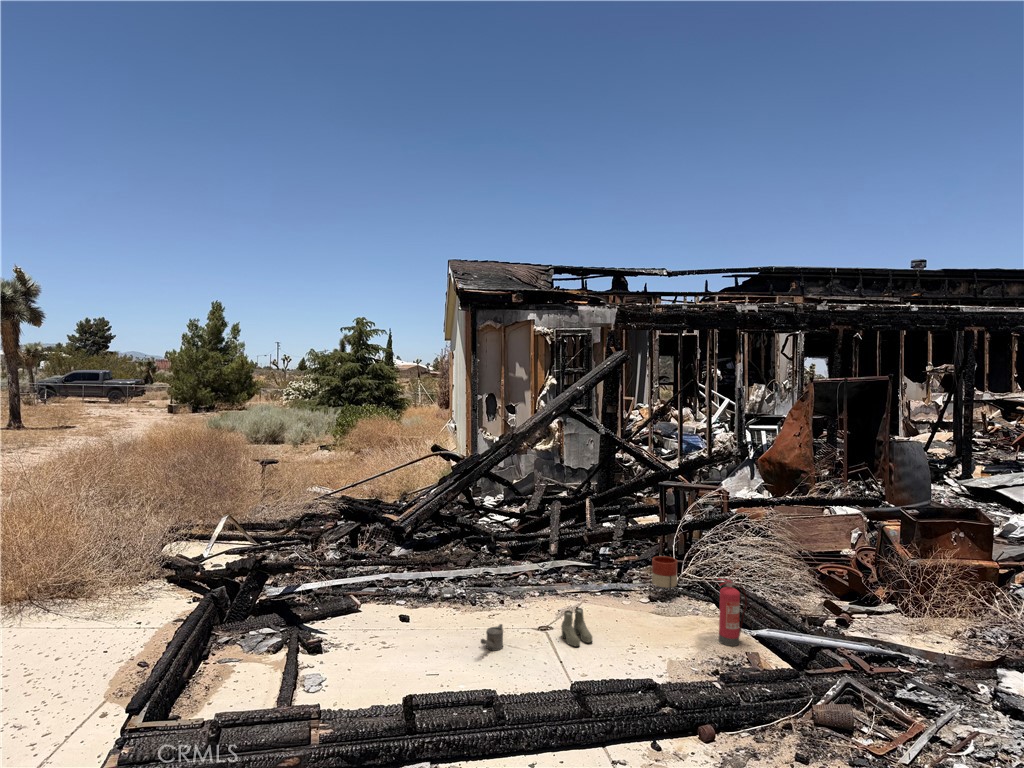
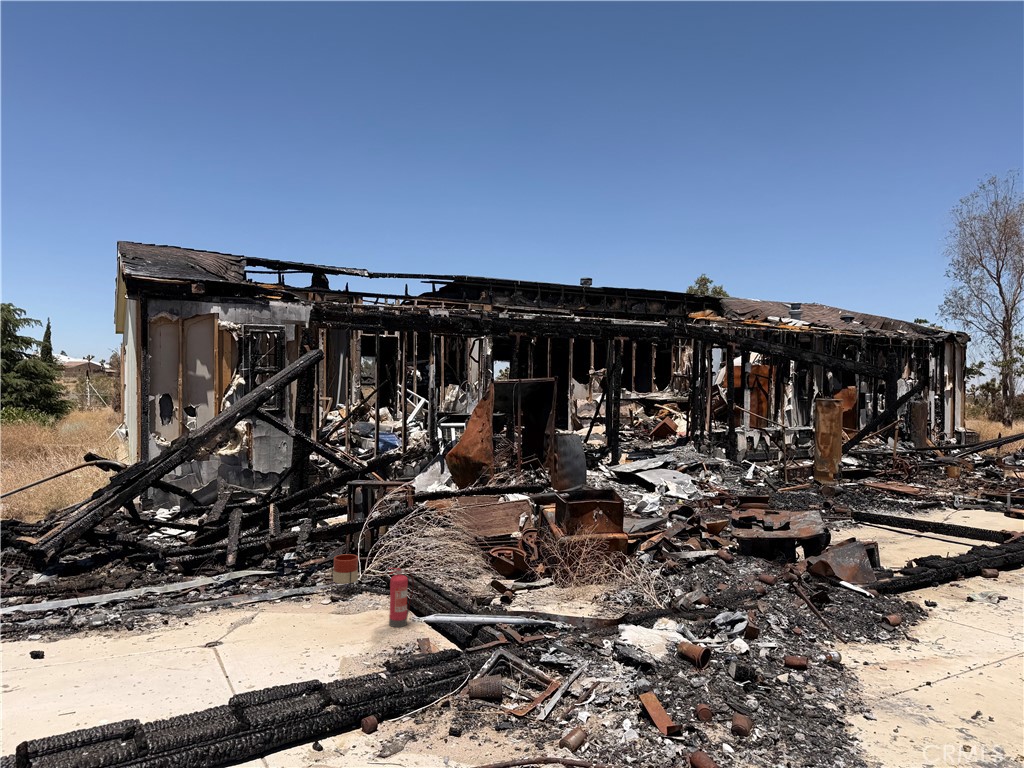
boots: present [561,608,592,646] -> none [233,613,266,652]
watering can: present [481,624,503,651] -> none [138,642,166,670]

